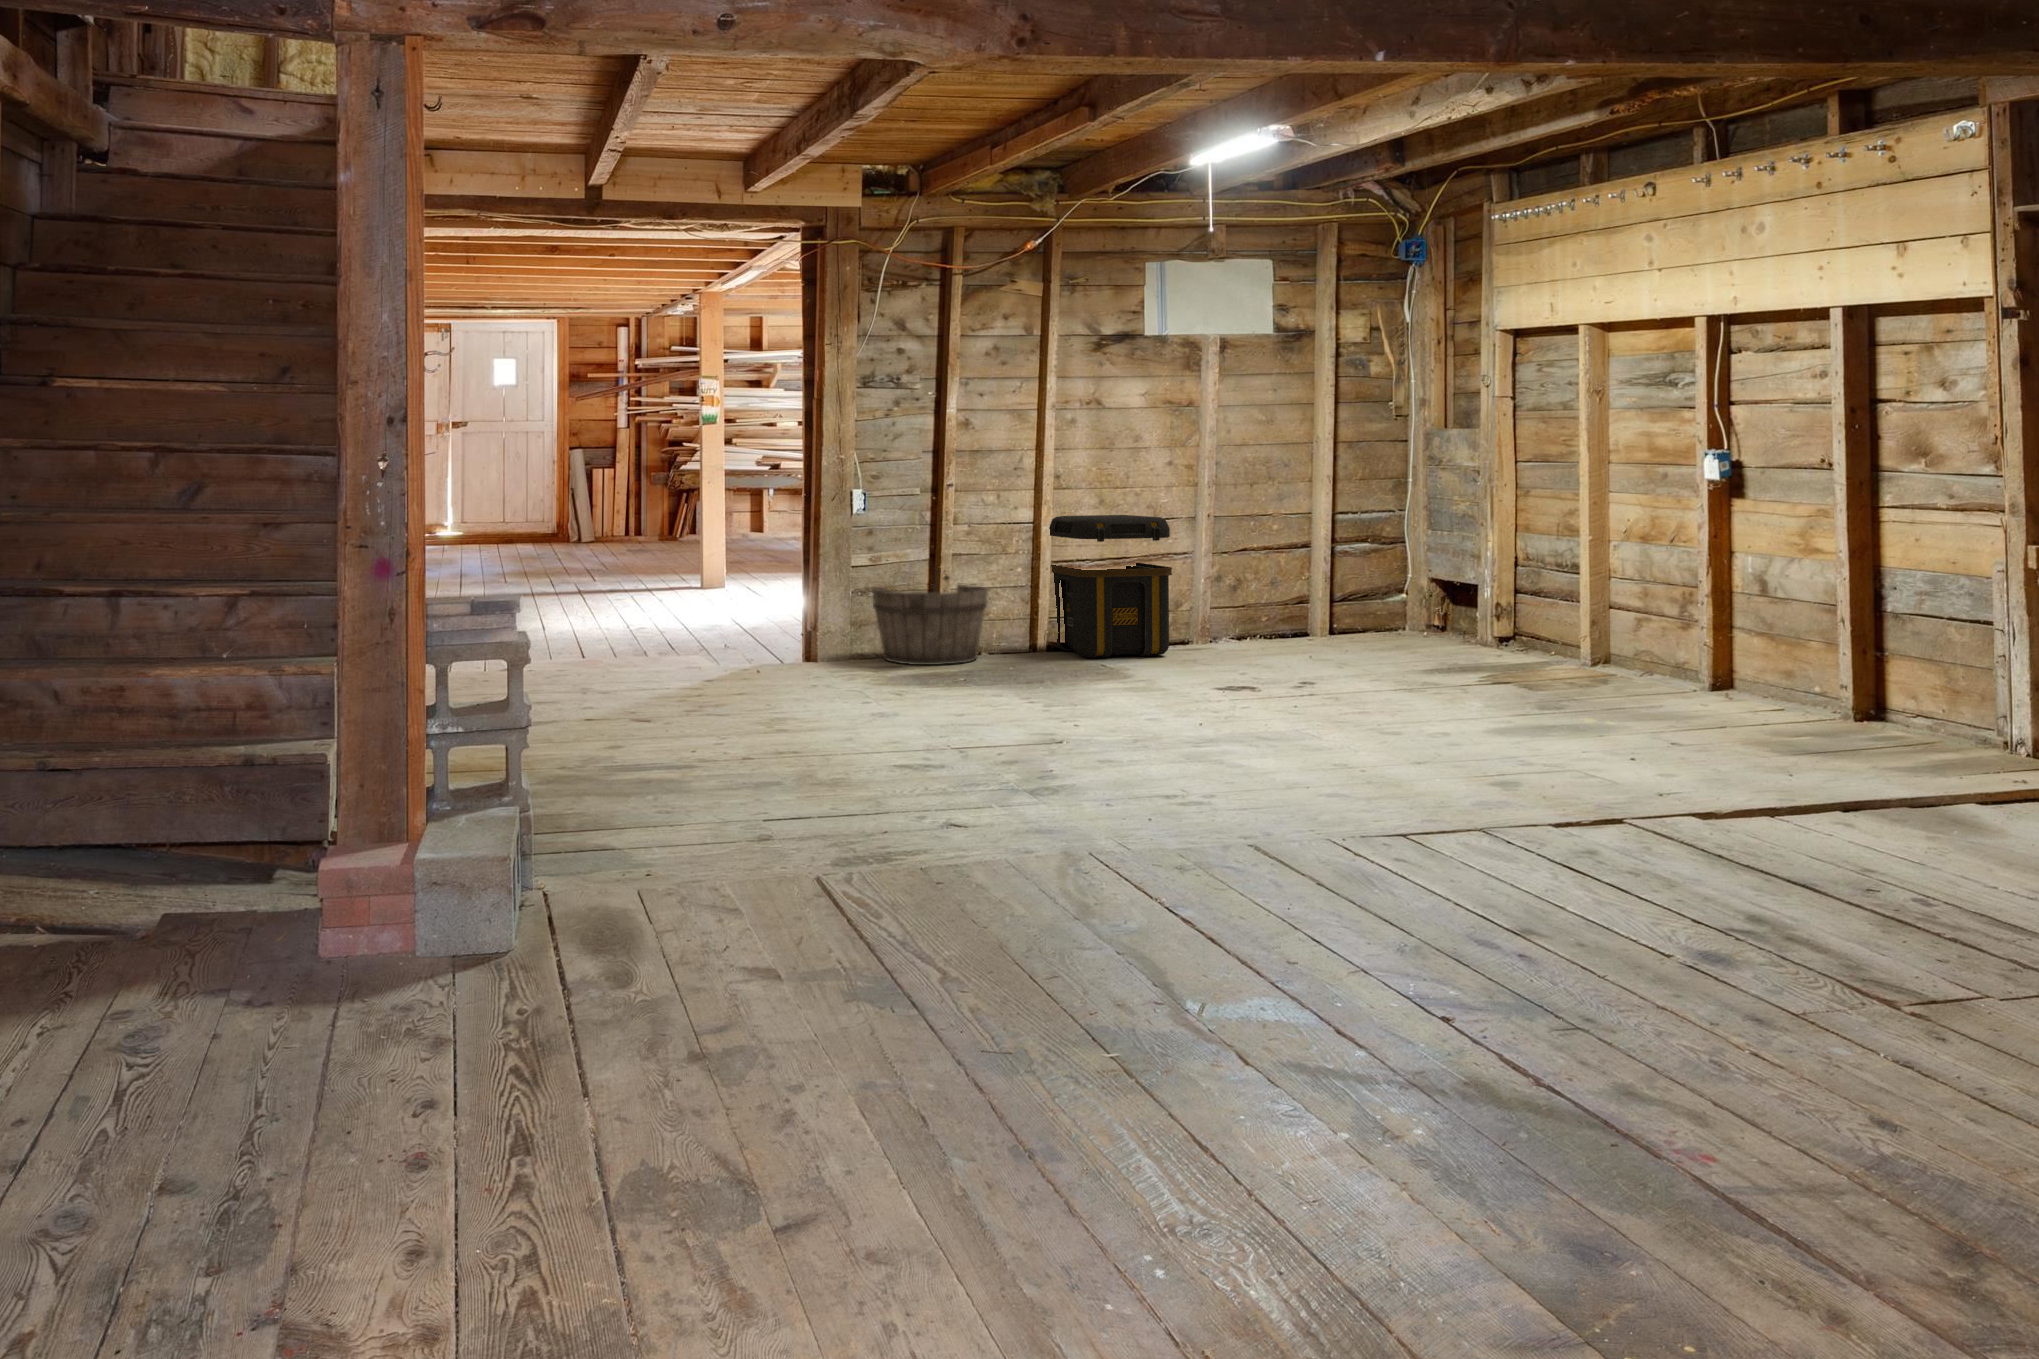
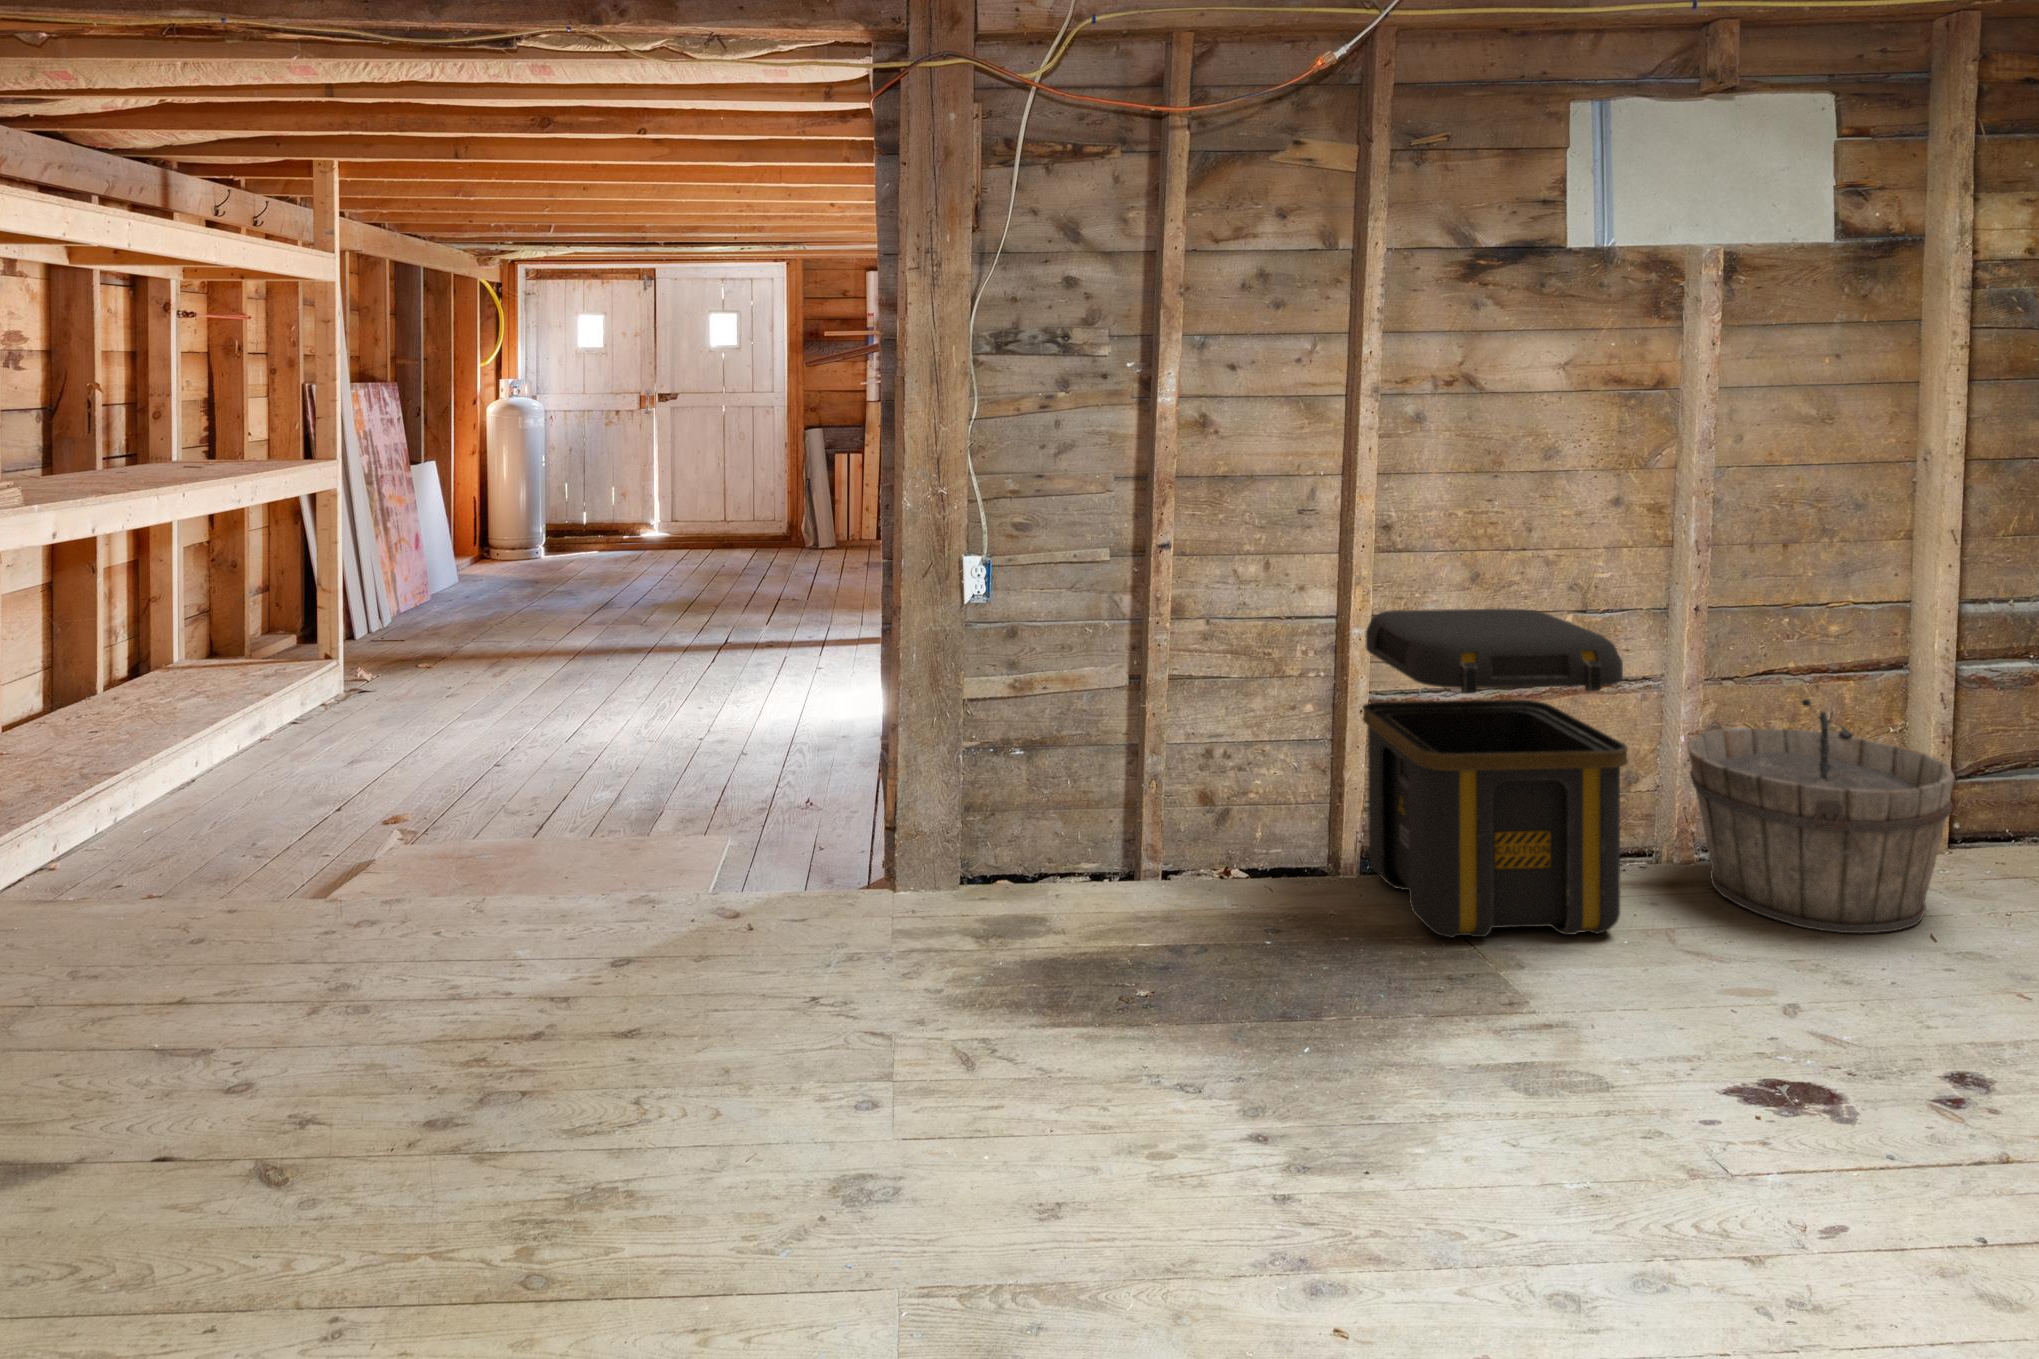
wooden bucket: present [872,563,988,665] -> present [1687,699,1954,933]

